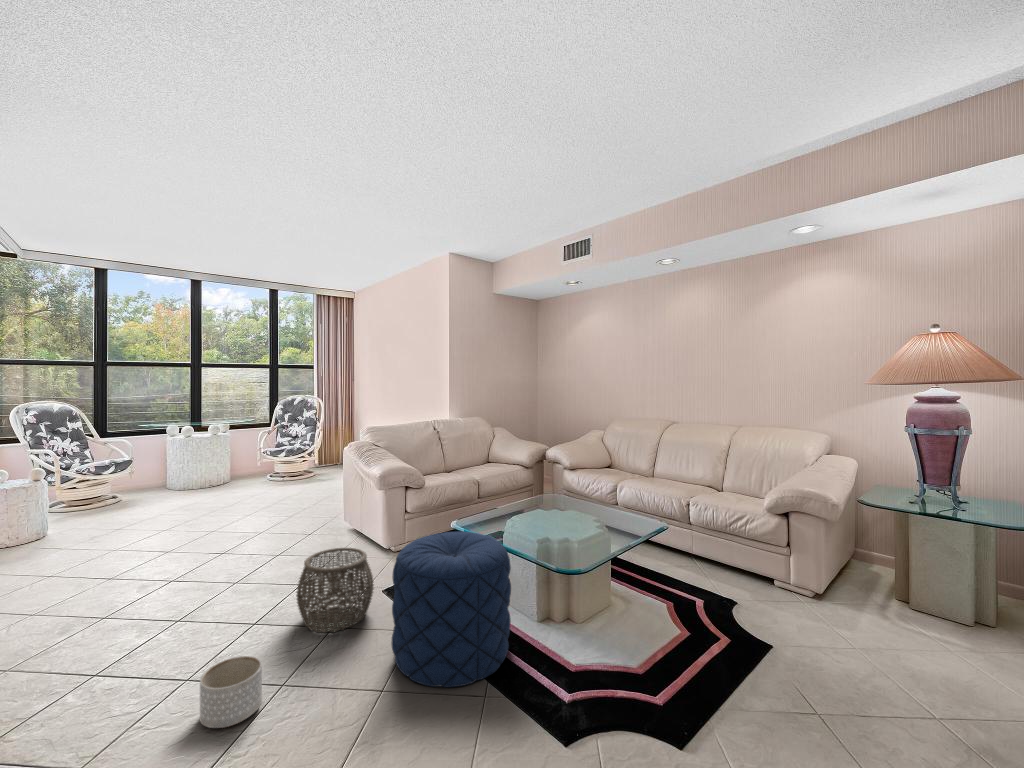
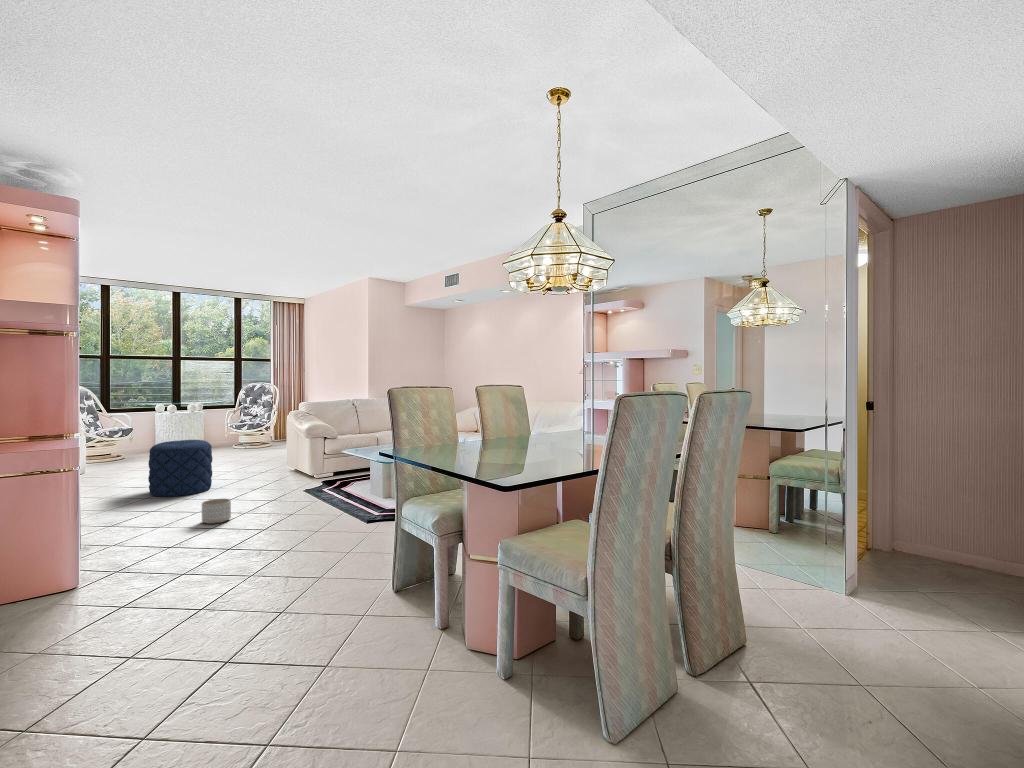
pouf: present [391,532,511,687] -> present [148,440,212,497]
woven basket: present [296,548,374,633] -> none [249,463,295,503]

